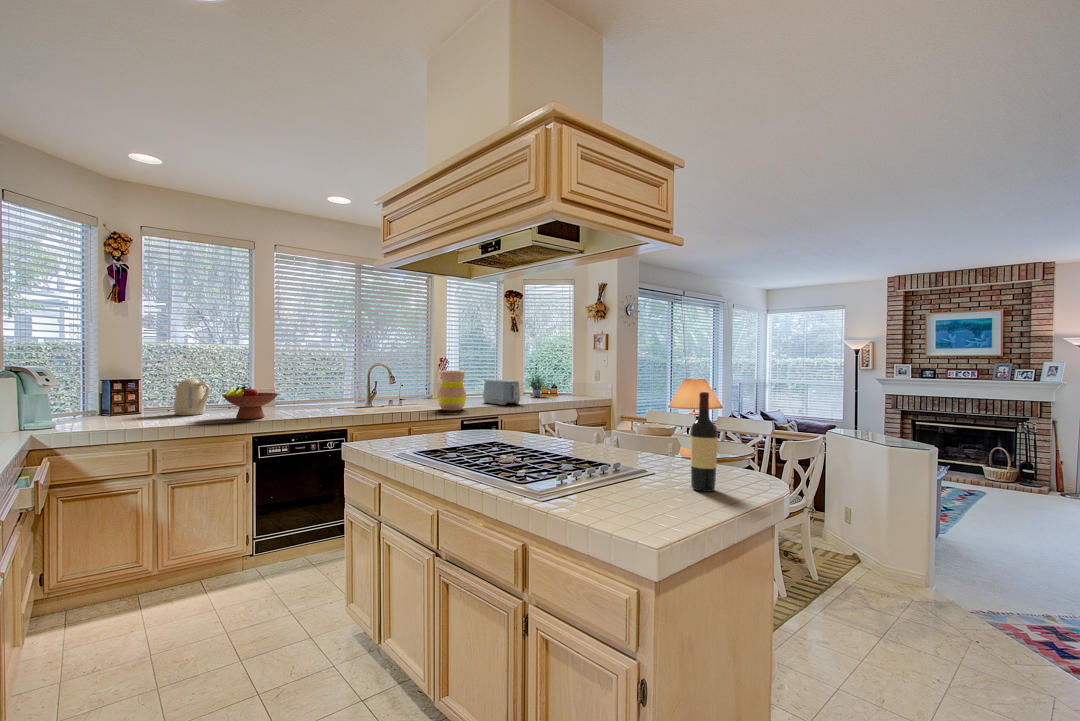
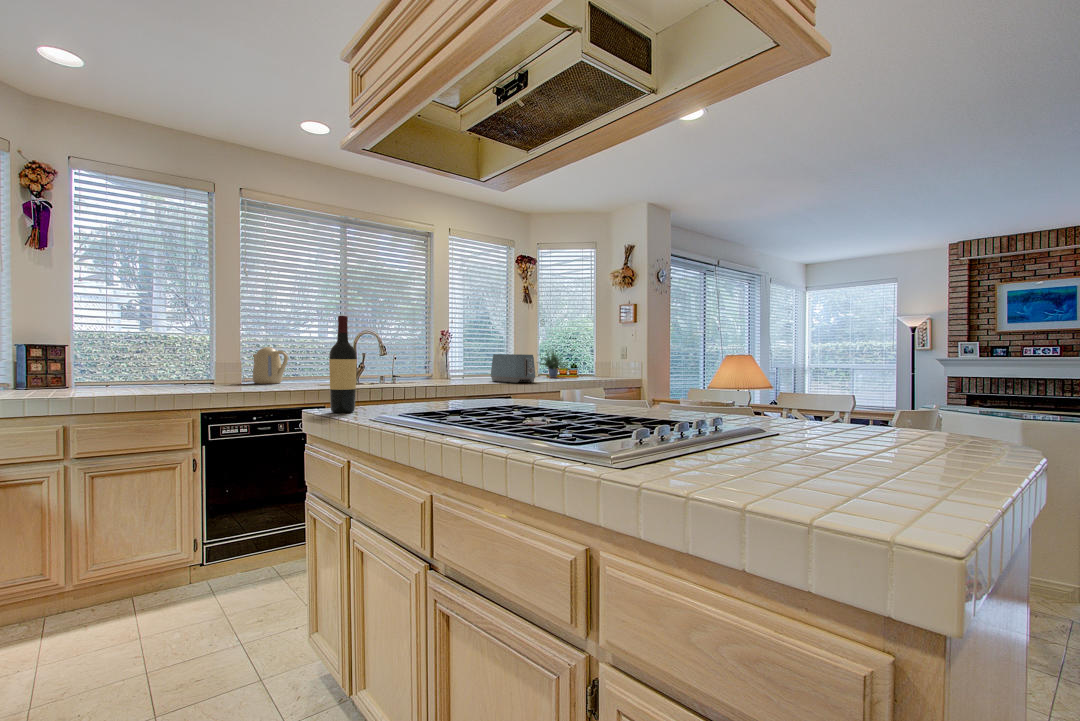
vase: present [438,371,466,410] -> none [437,339,471,386]
kettle: present [174,379,210,415] -> present [253,347,288,384]
fruit bowl: present [222,386,278,419] -> none [163,350,237,392]
wine bottle: present [690,392,718,492] -> present [329,316,357,413]

